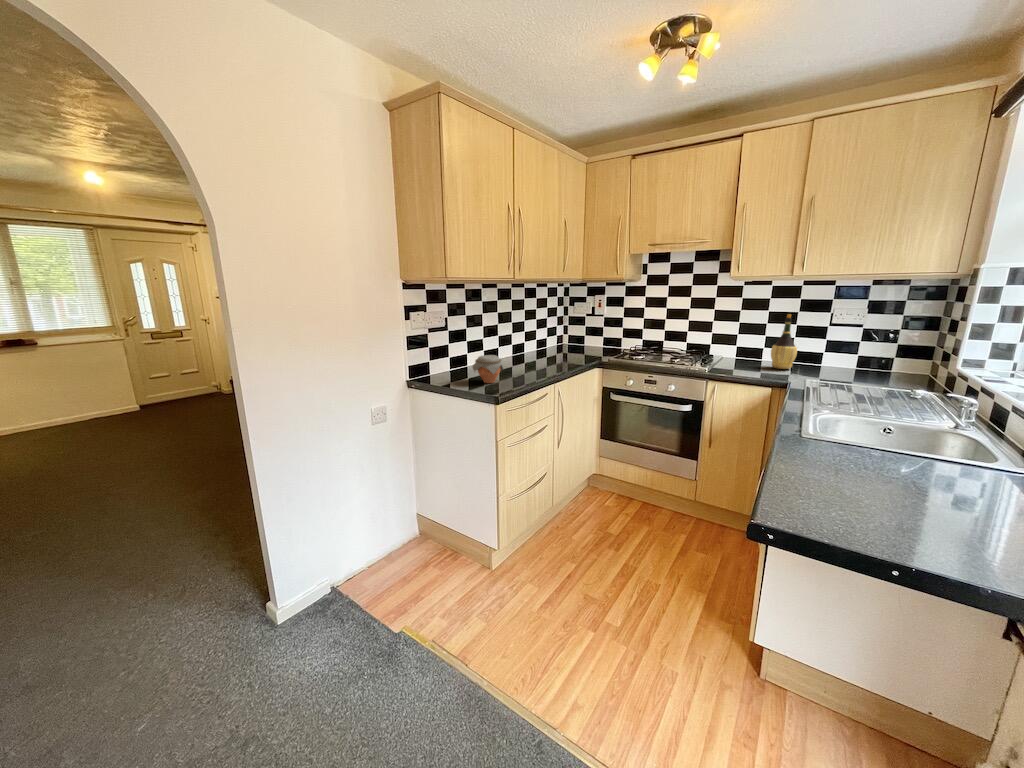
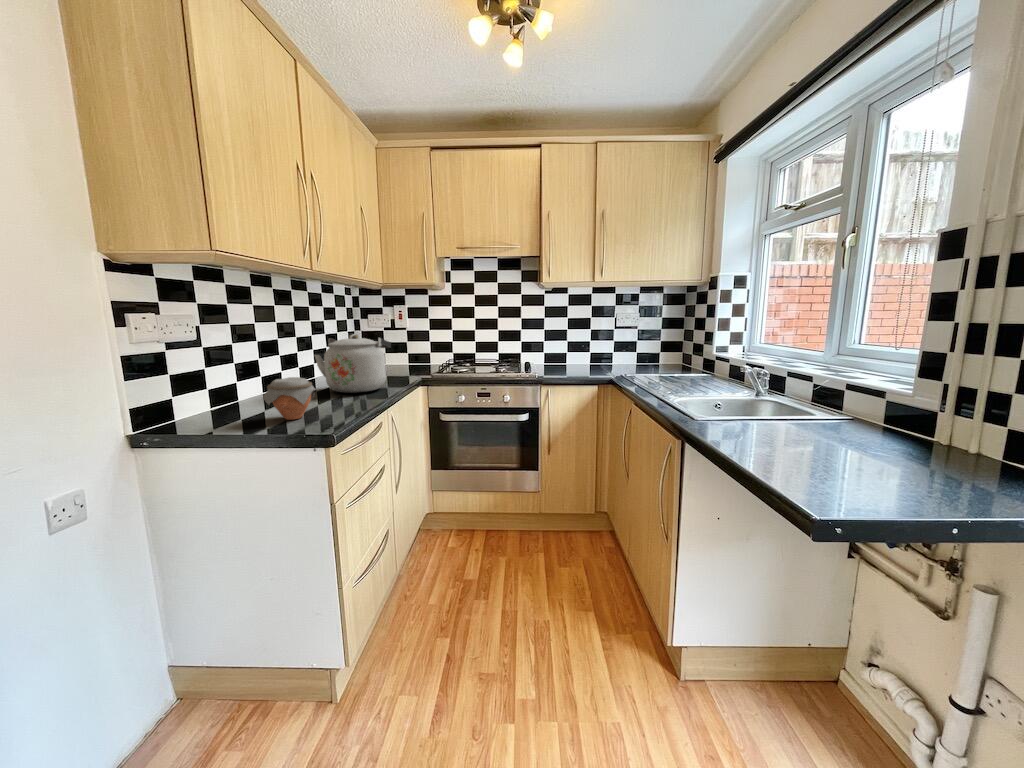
wine bottle: present [771,314,797,369] -> none [580,318,601,369]
kettle: none [519,324,574,368] -> present [315,334,391,393]

